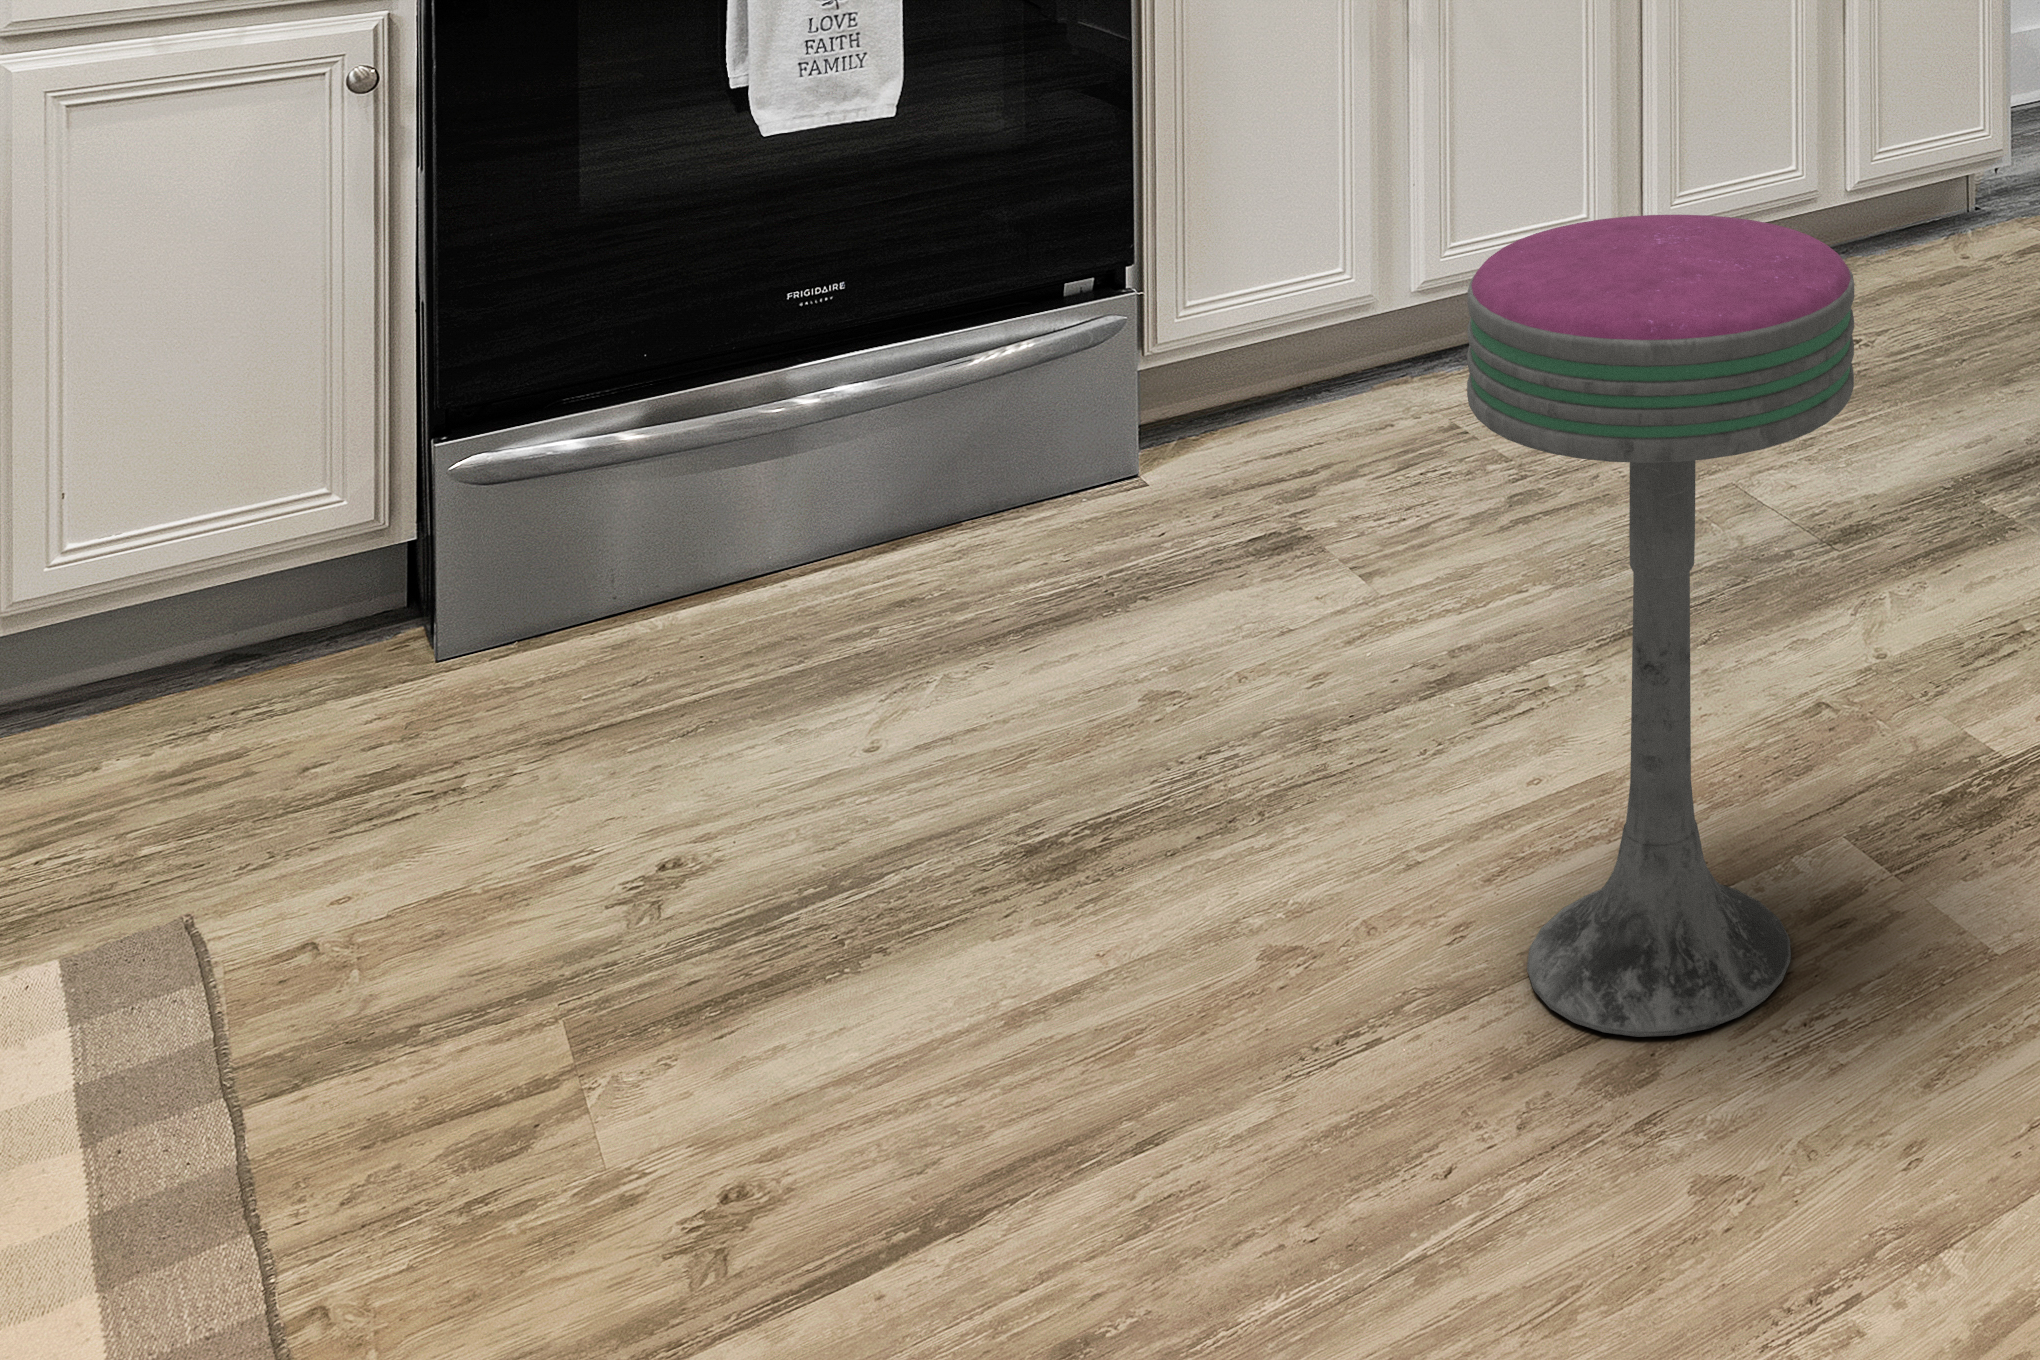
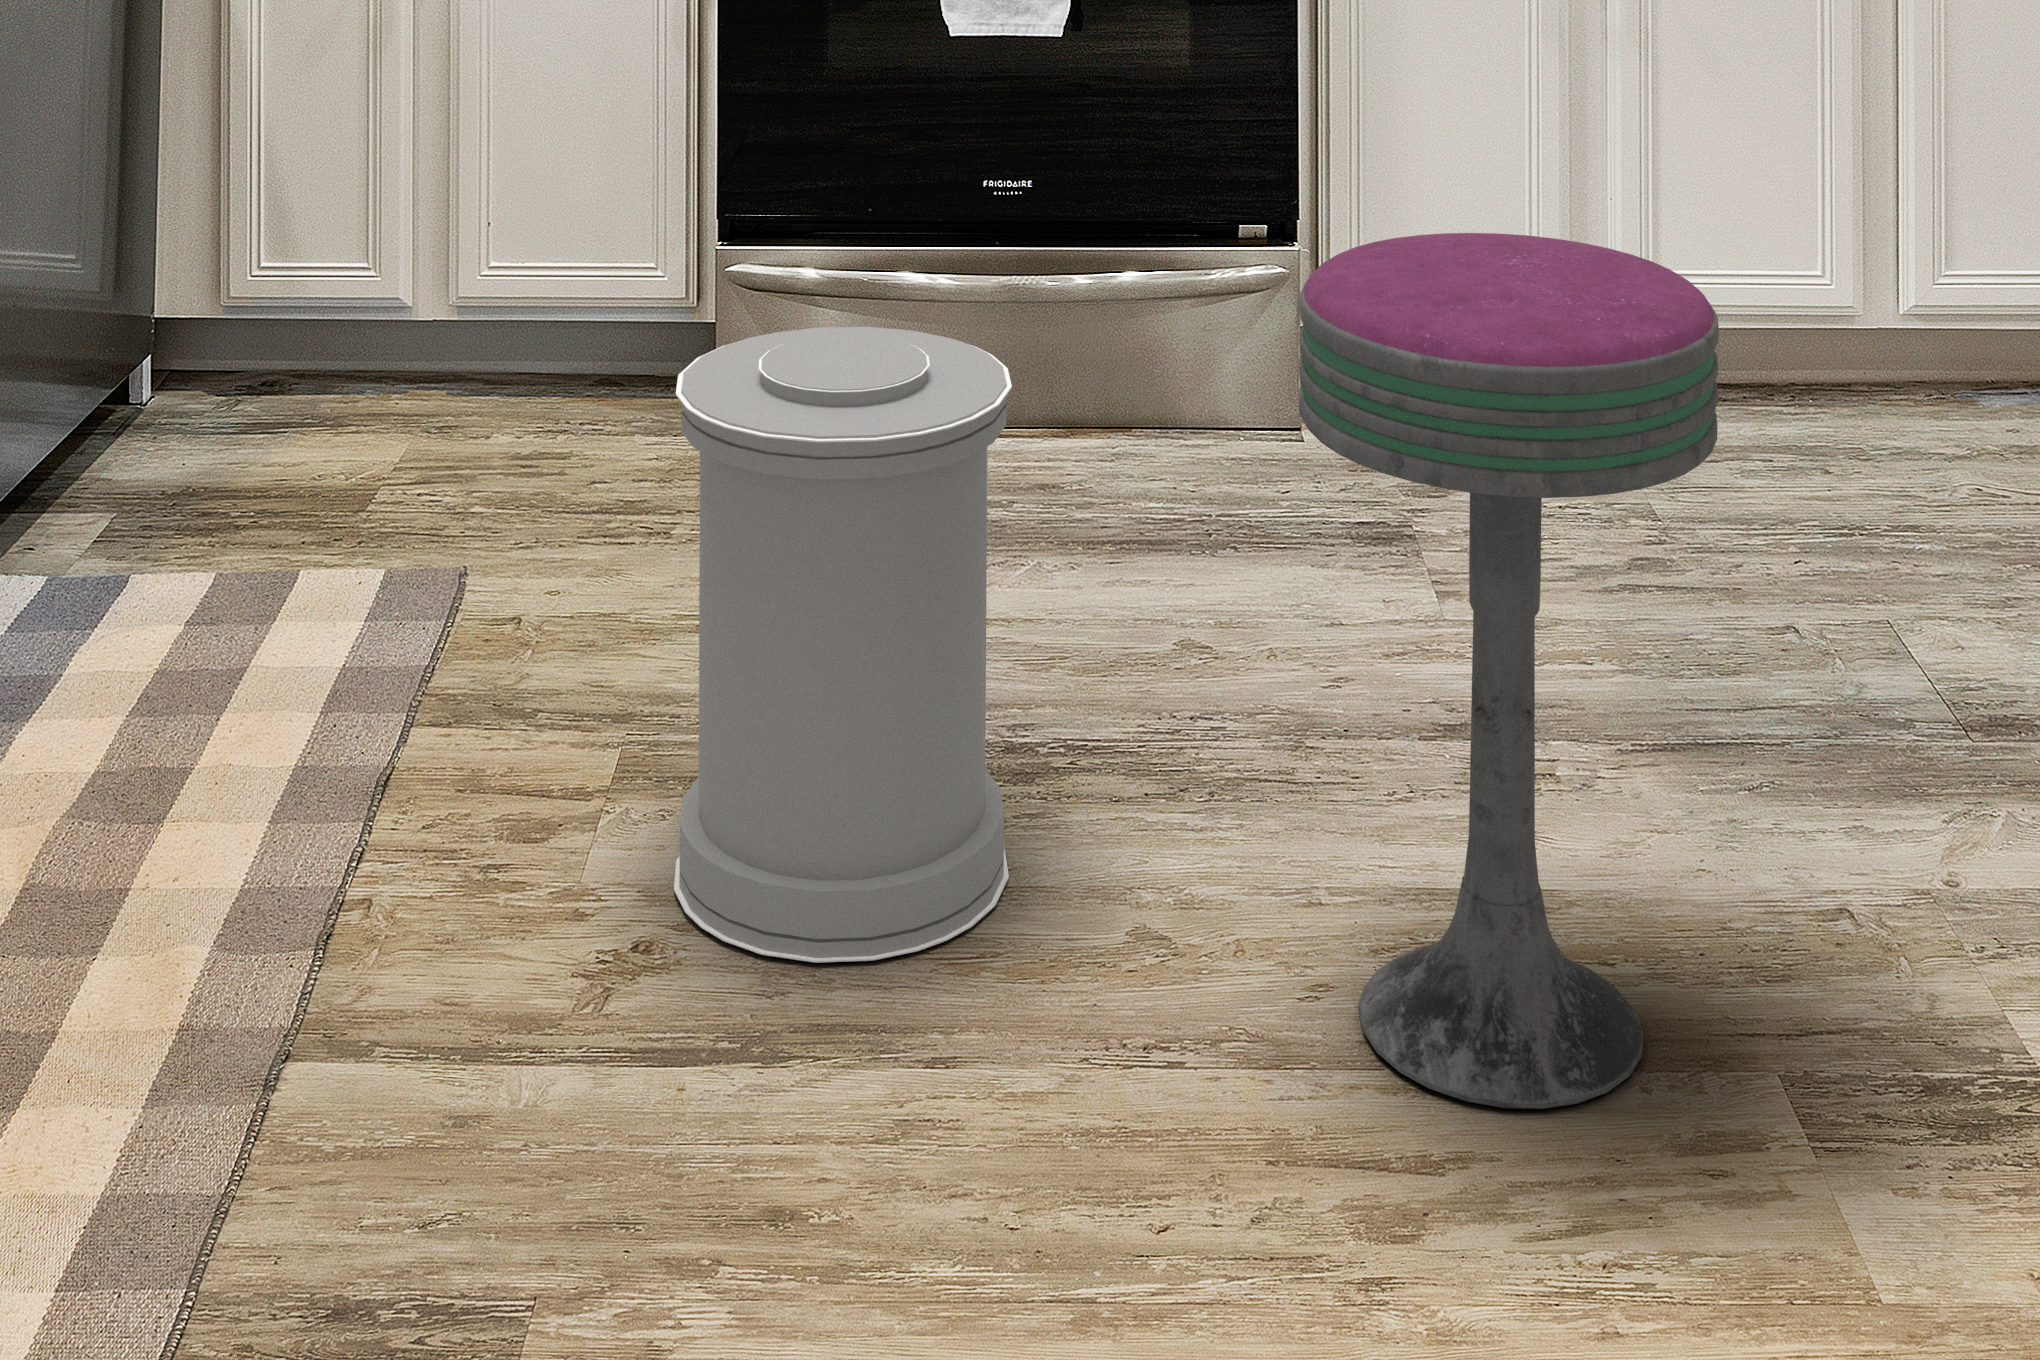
trash can: none [723,434,1122,1167] -> present [674,327,1012,963]

